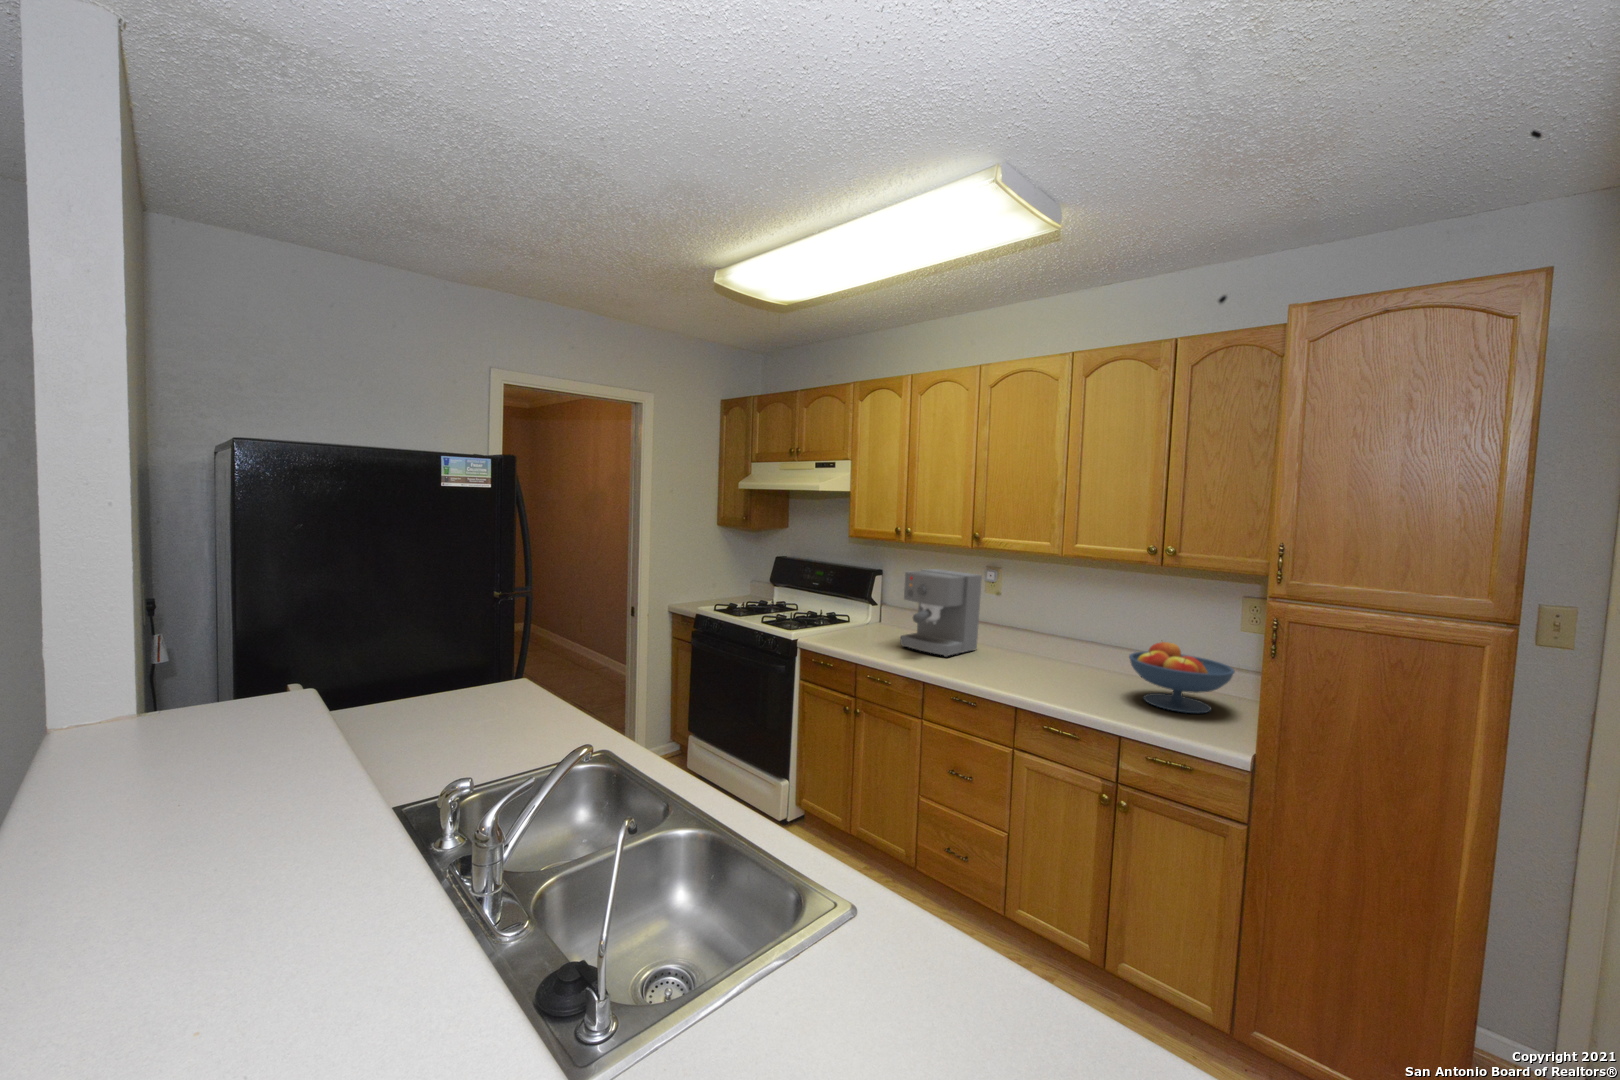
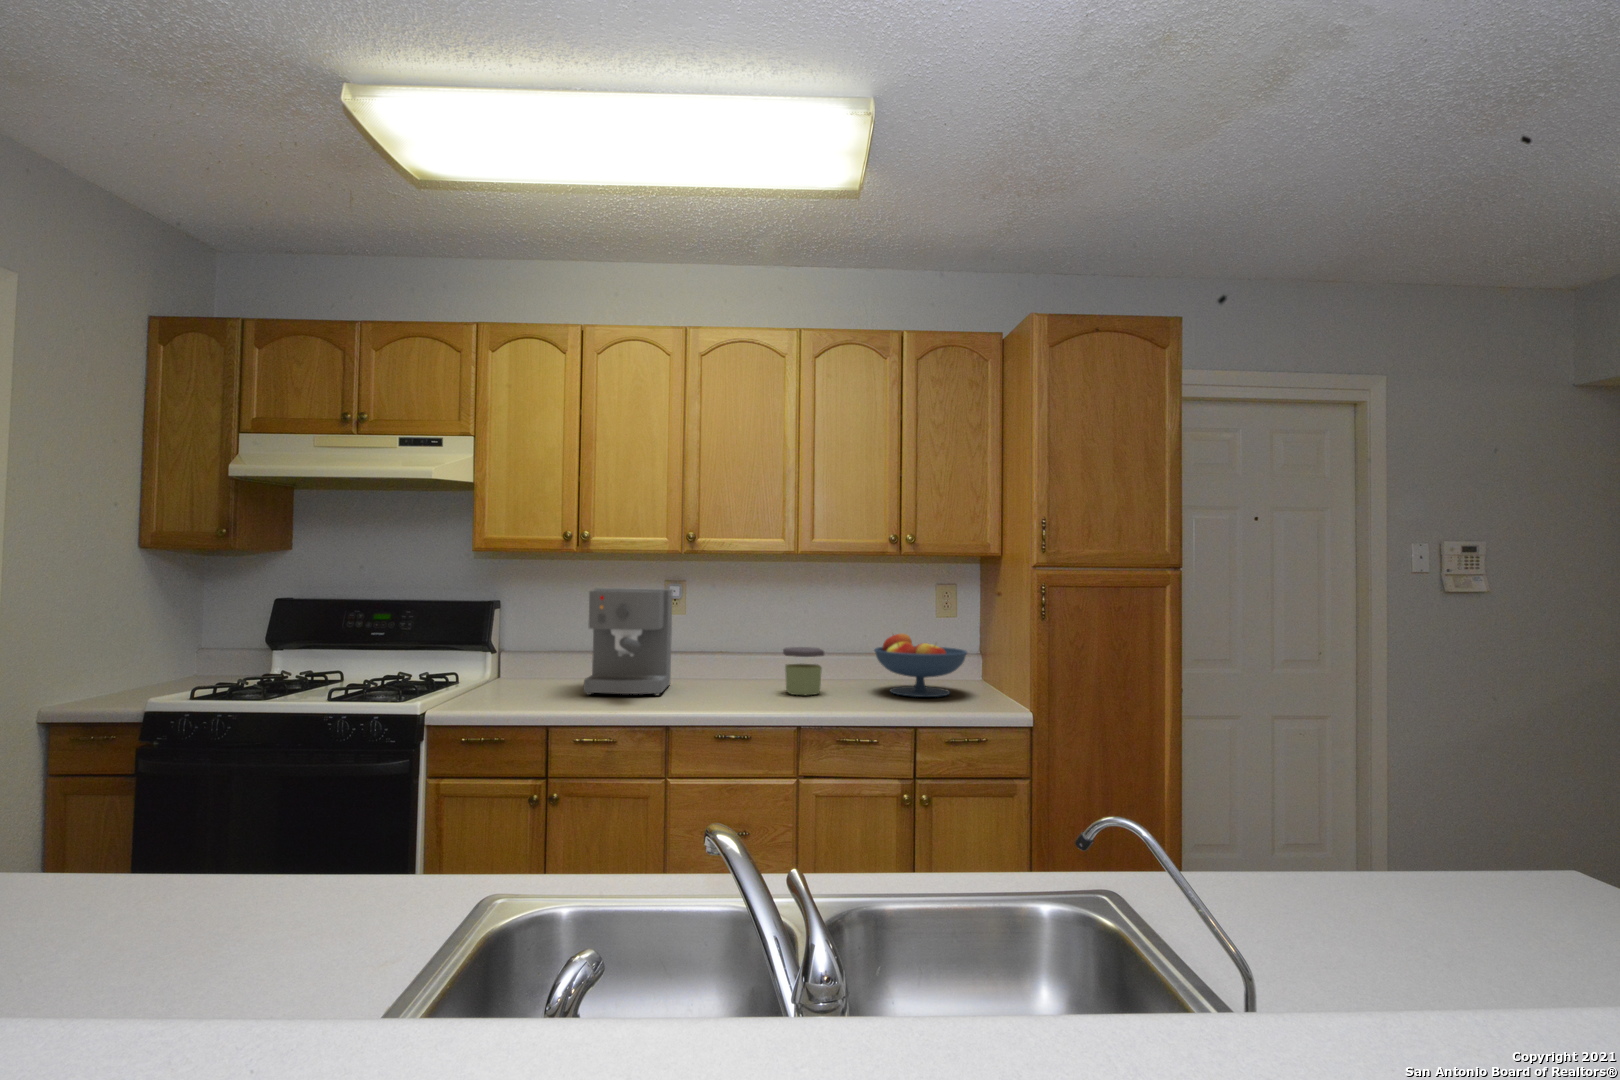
jar: none [1044,637,1085,683] -> present [783,647,824,695]

